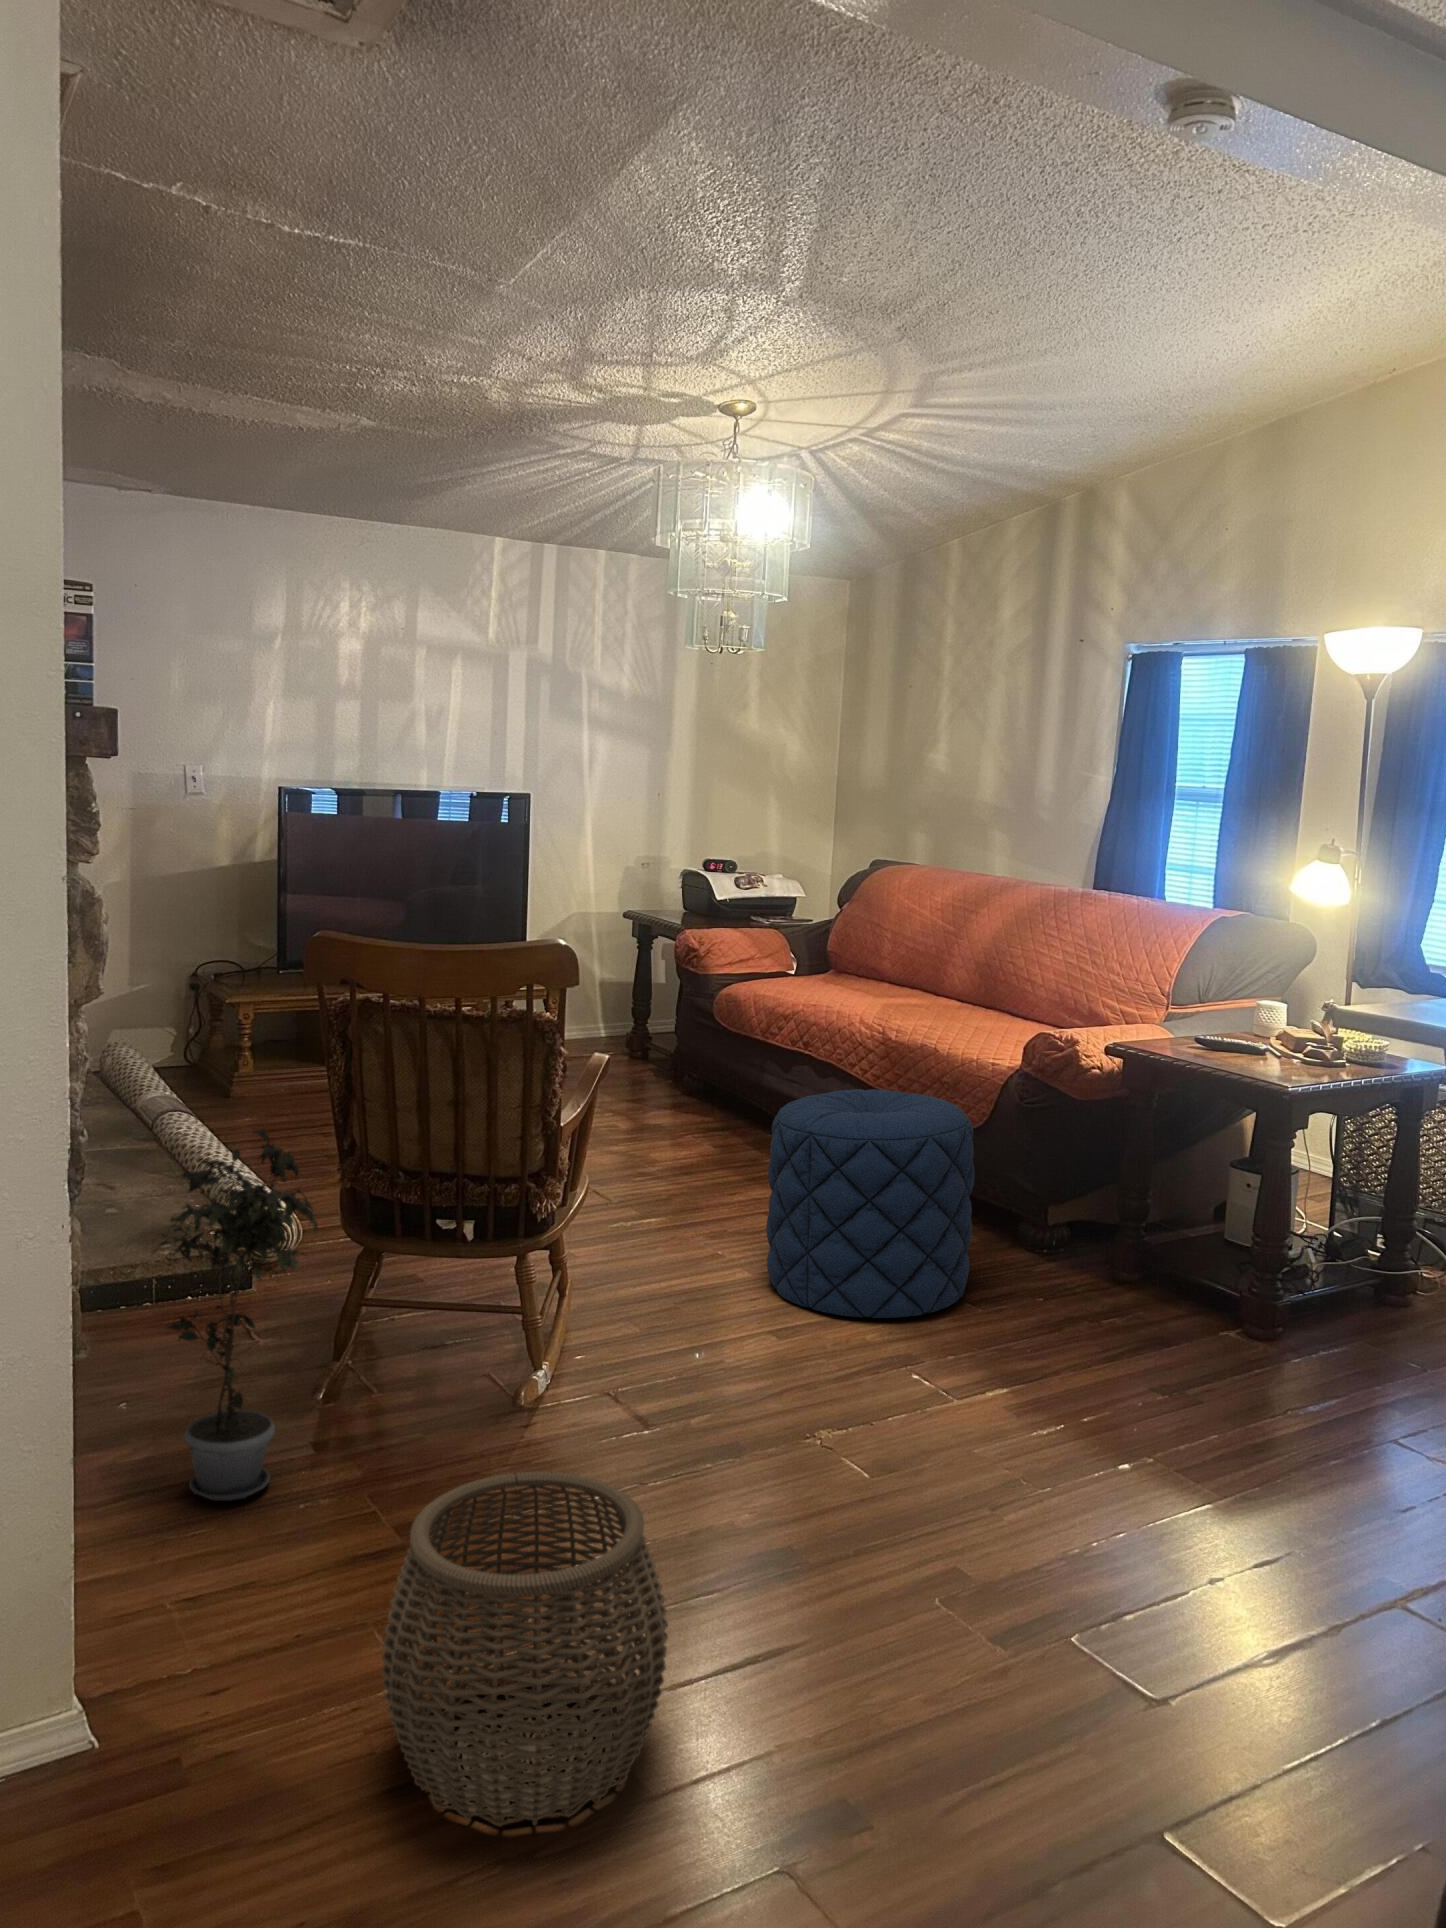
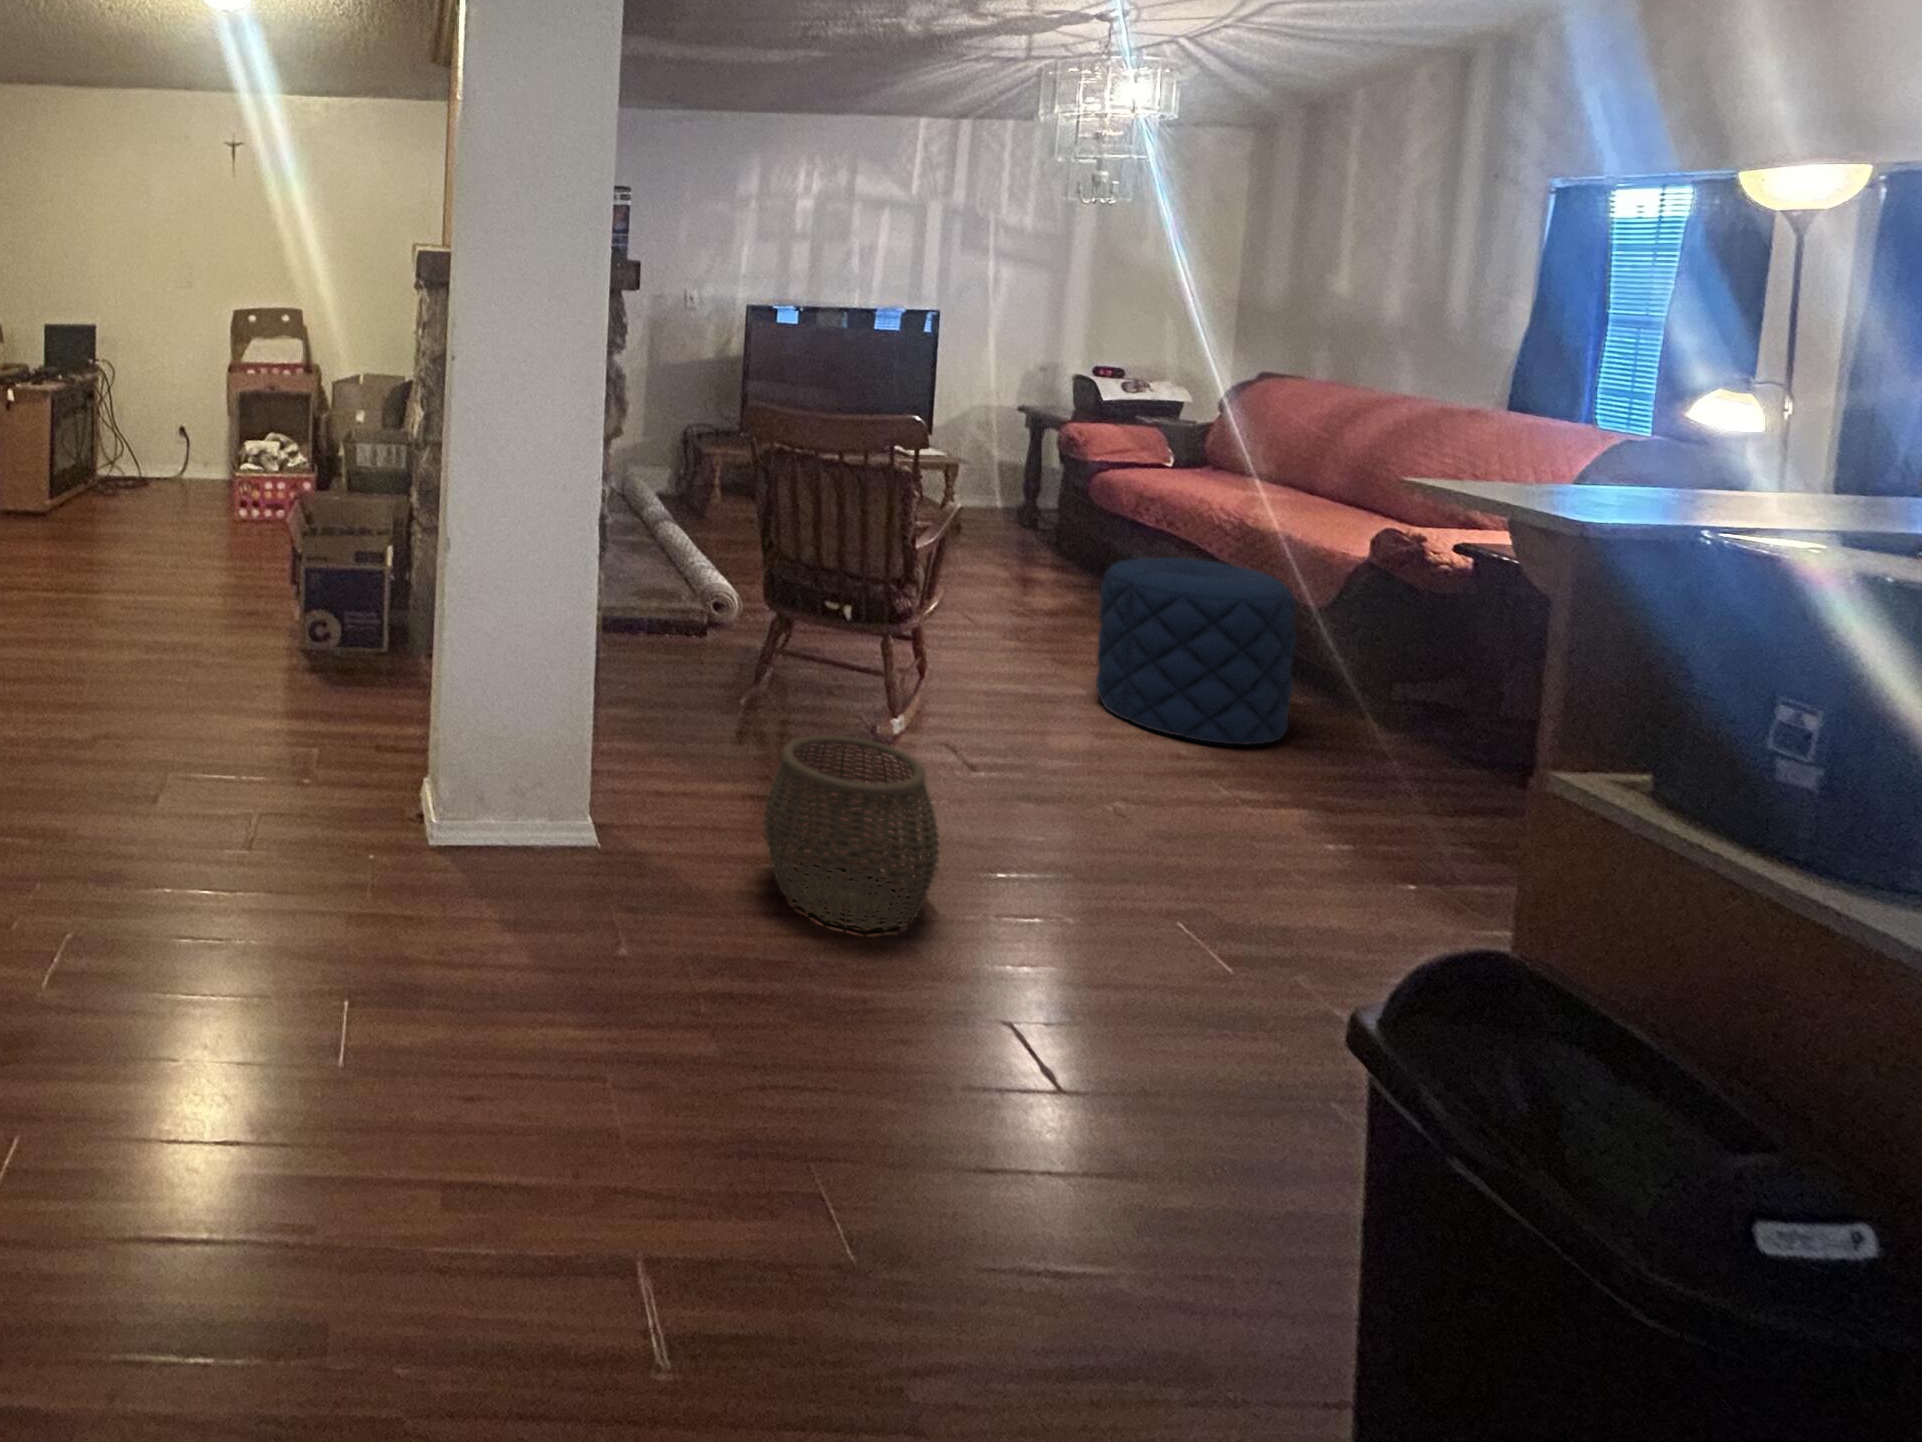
potted plant: present [152,1129,318,1501] -> none [653,523,750,740]

